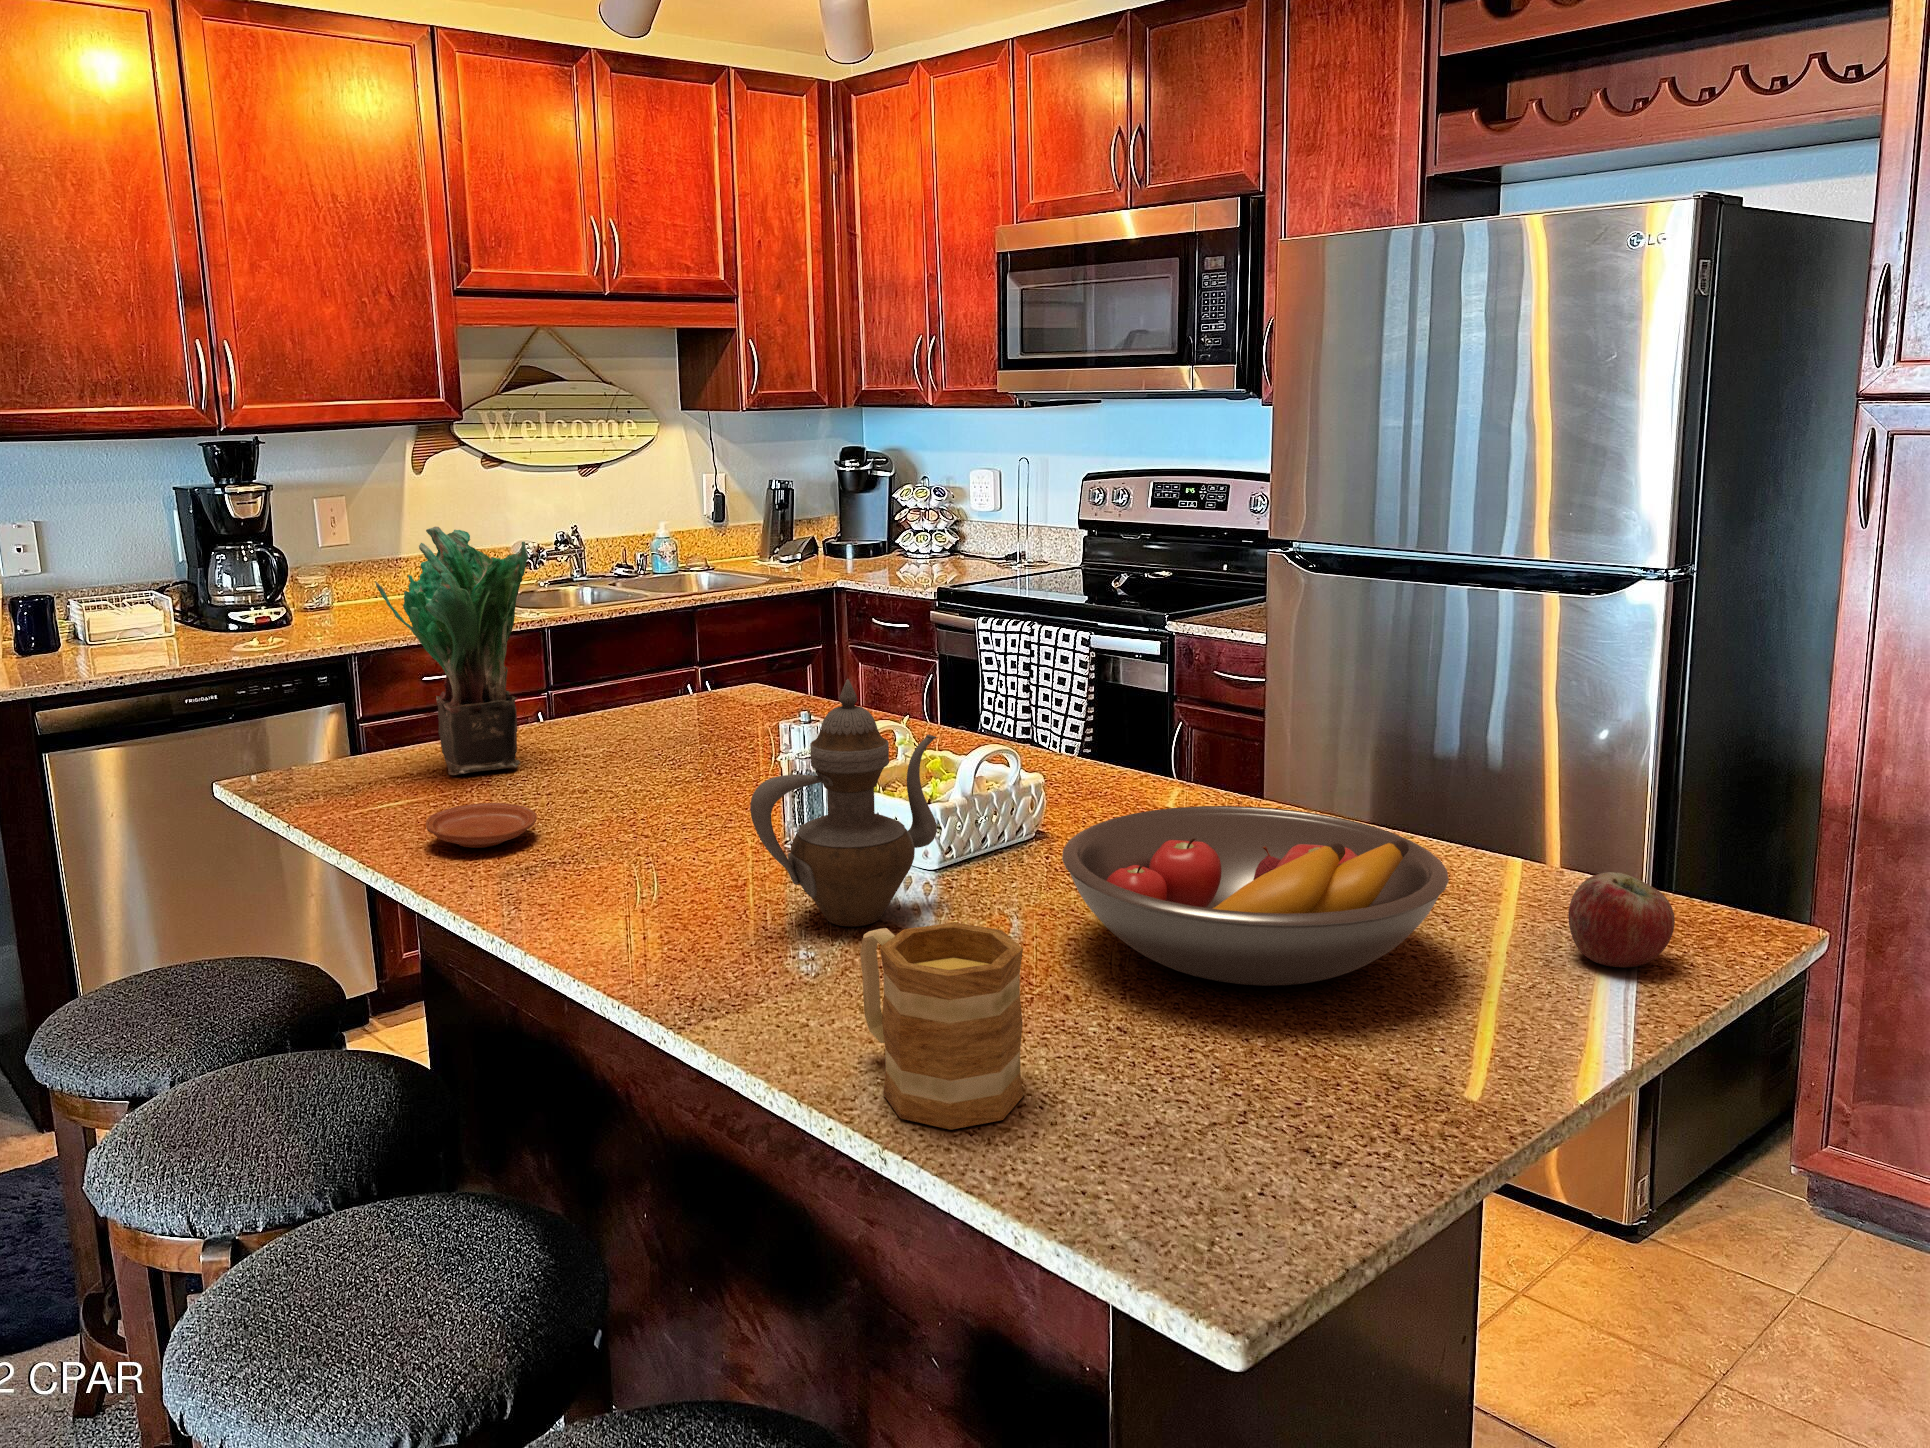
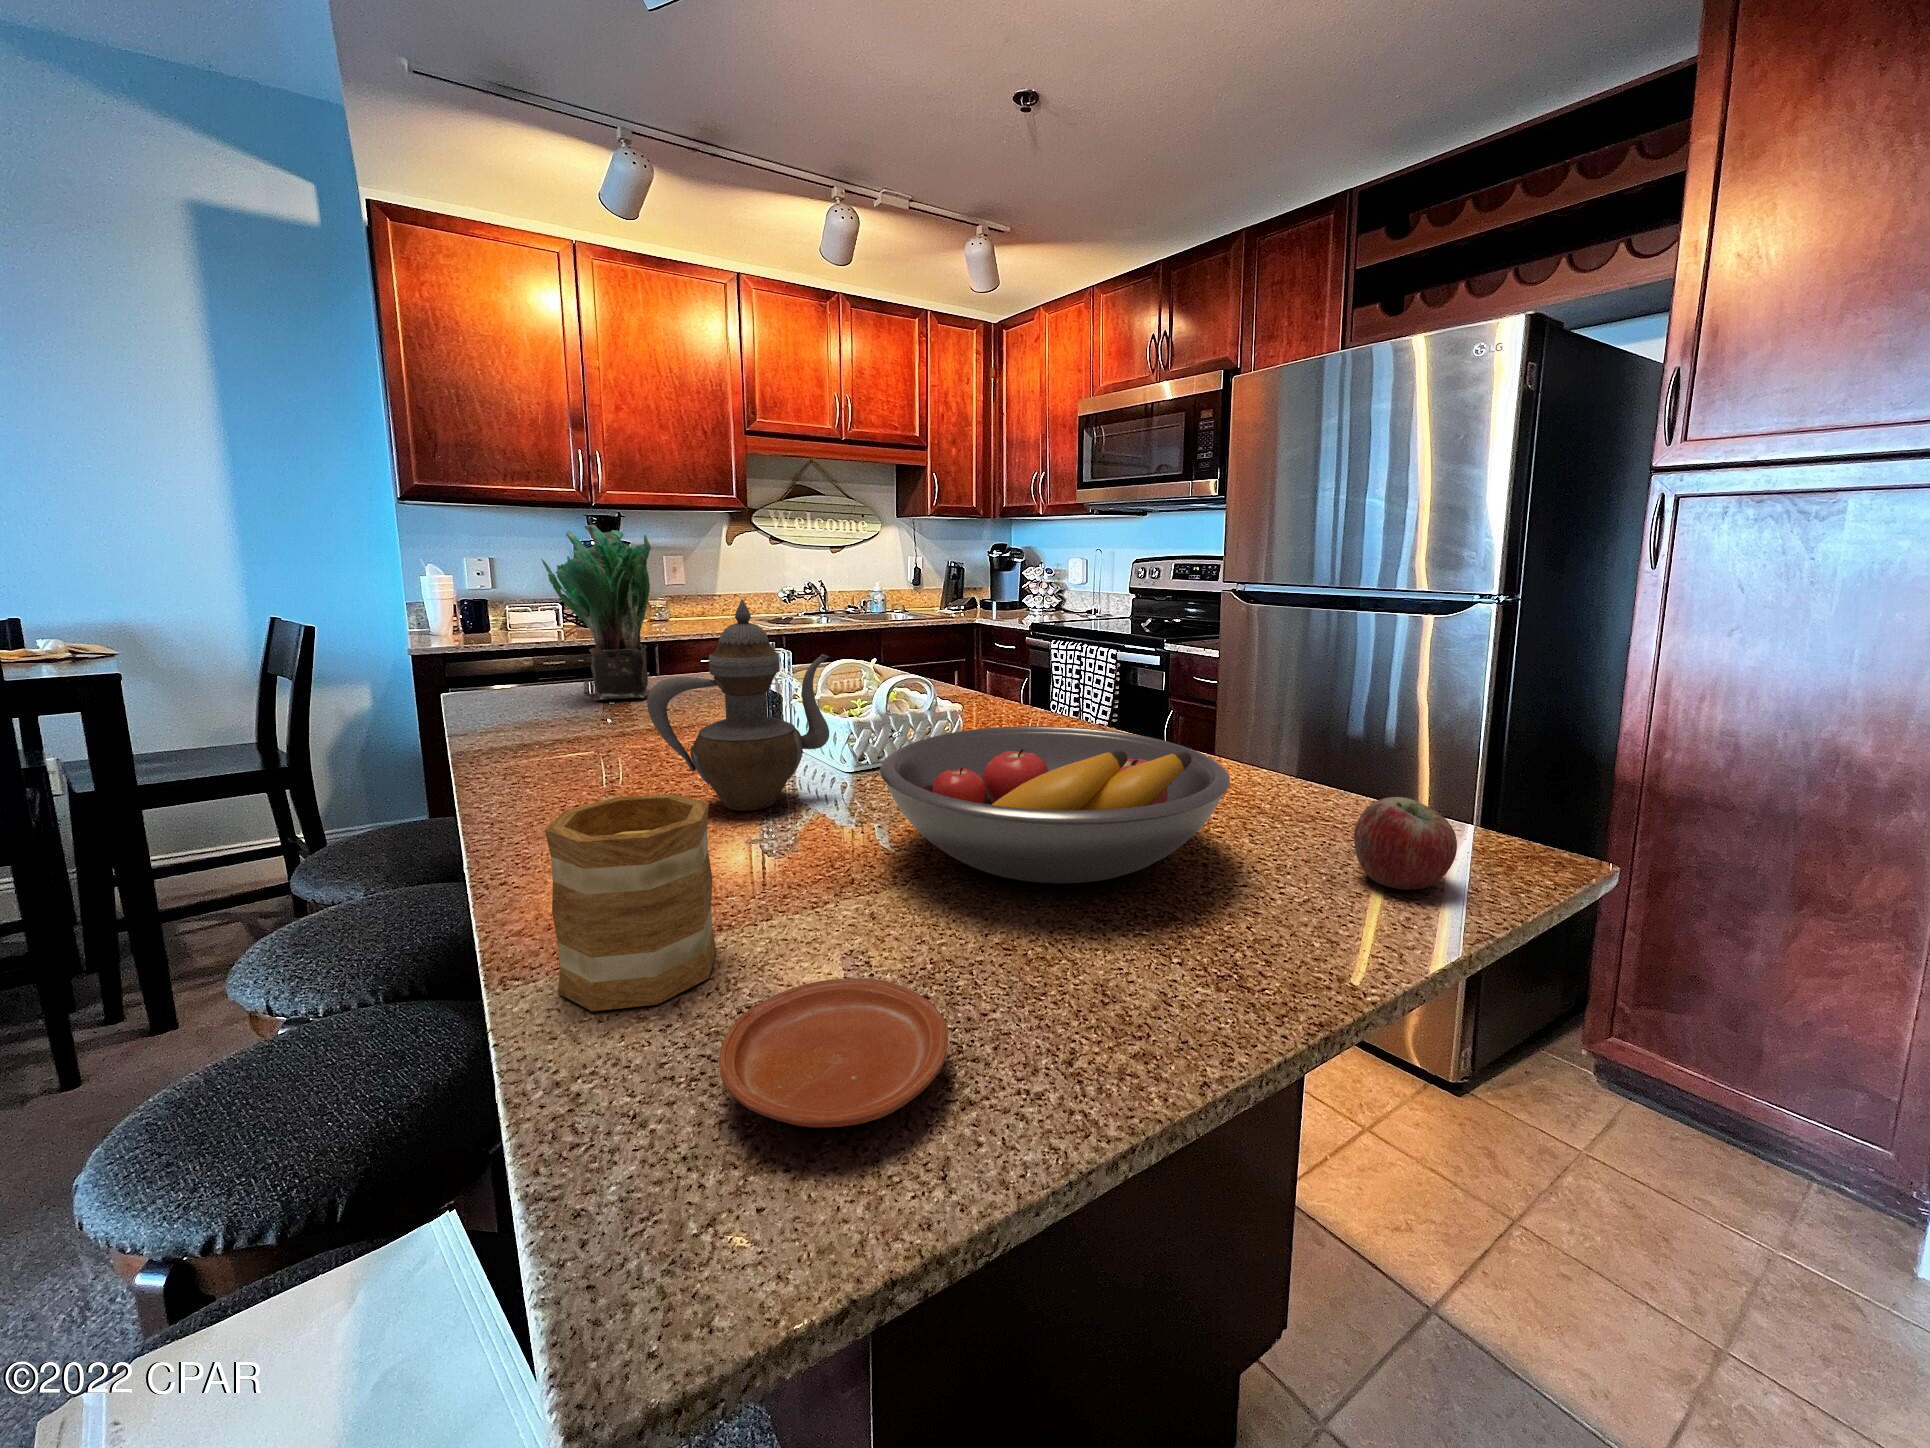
plate: present [426,803,537,848] -> present [719,978,948,1127]

